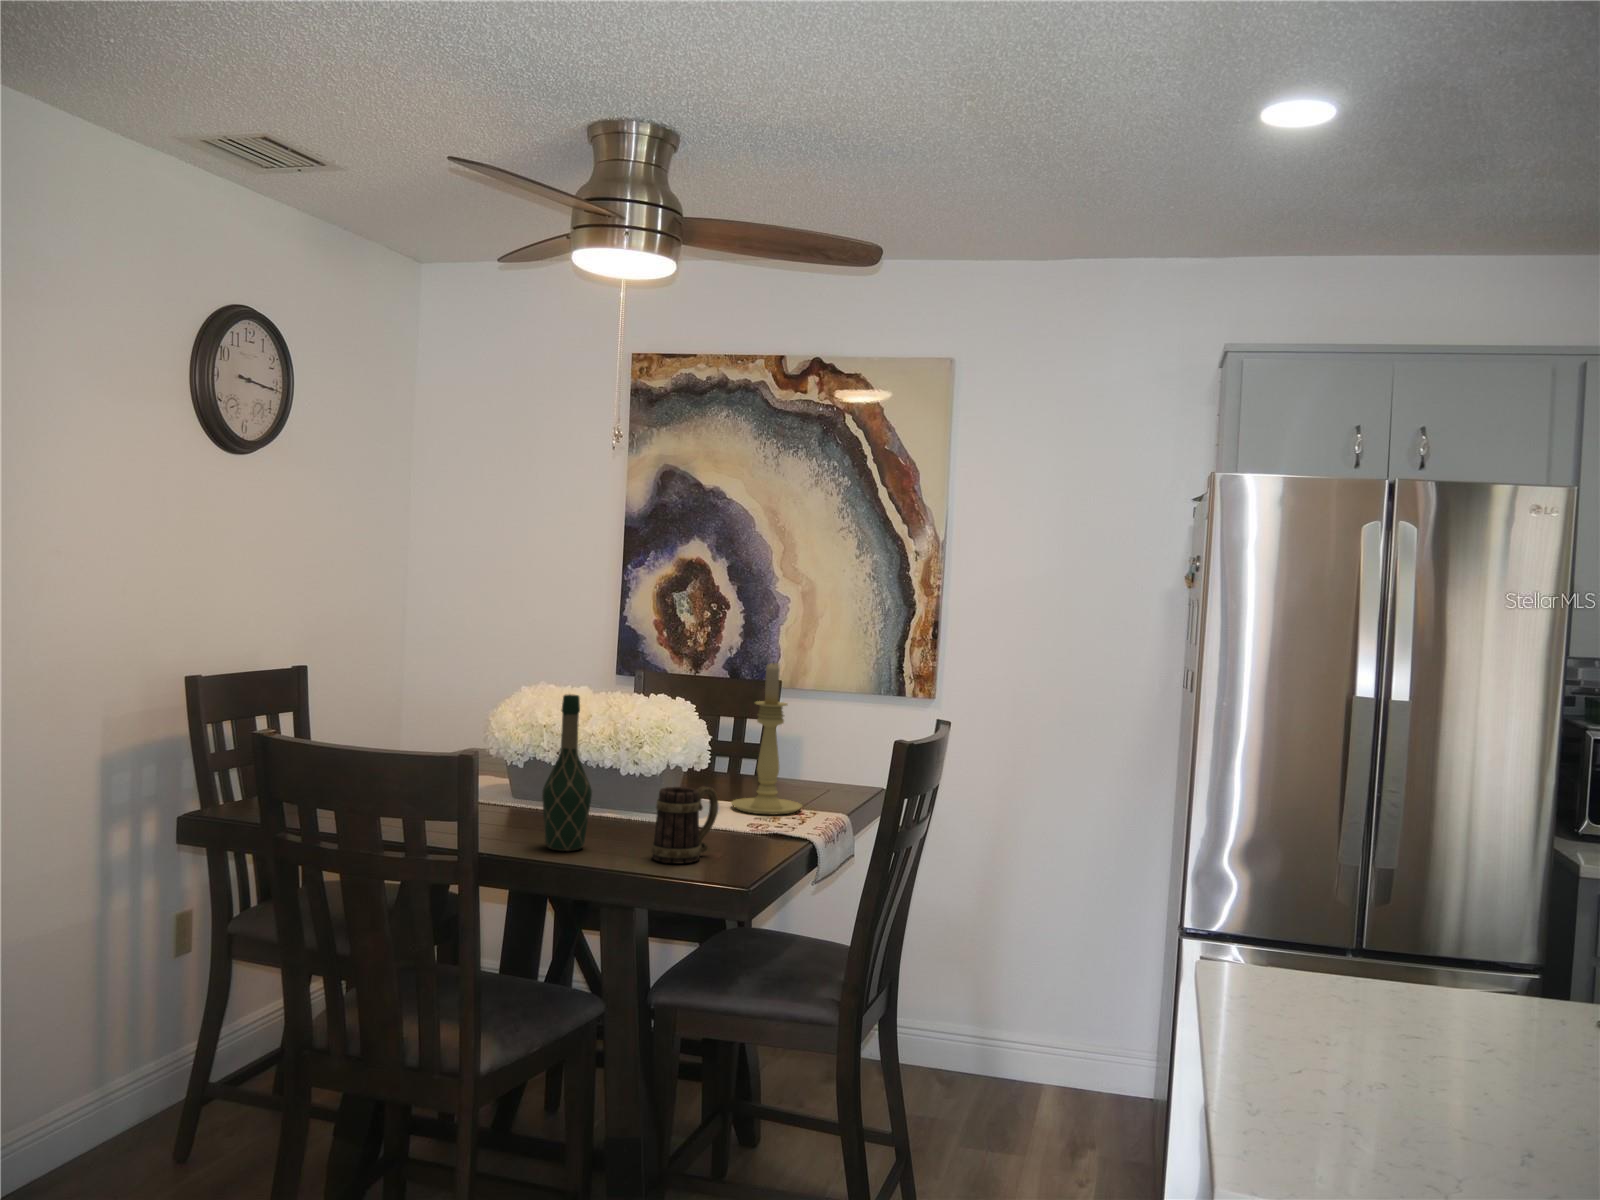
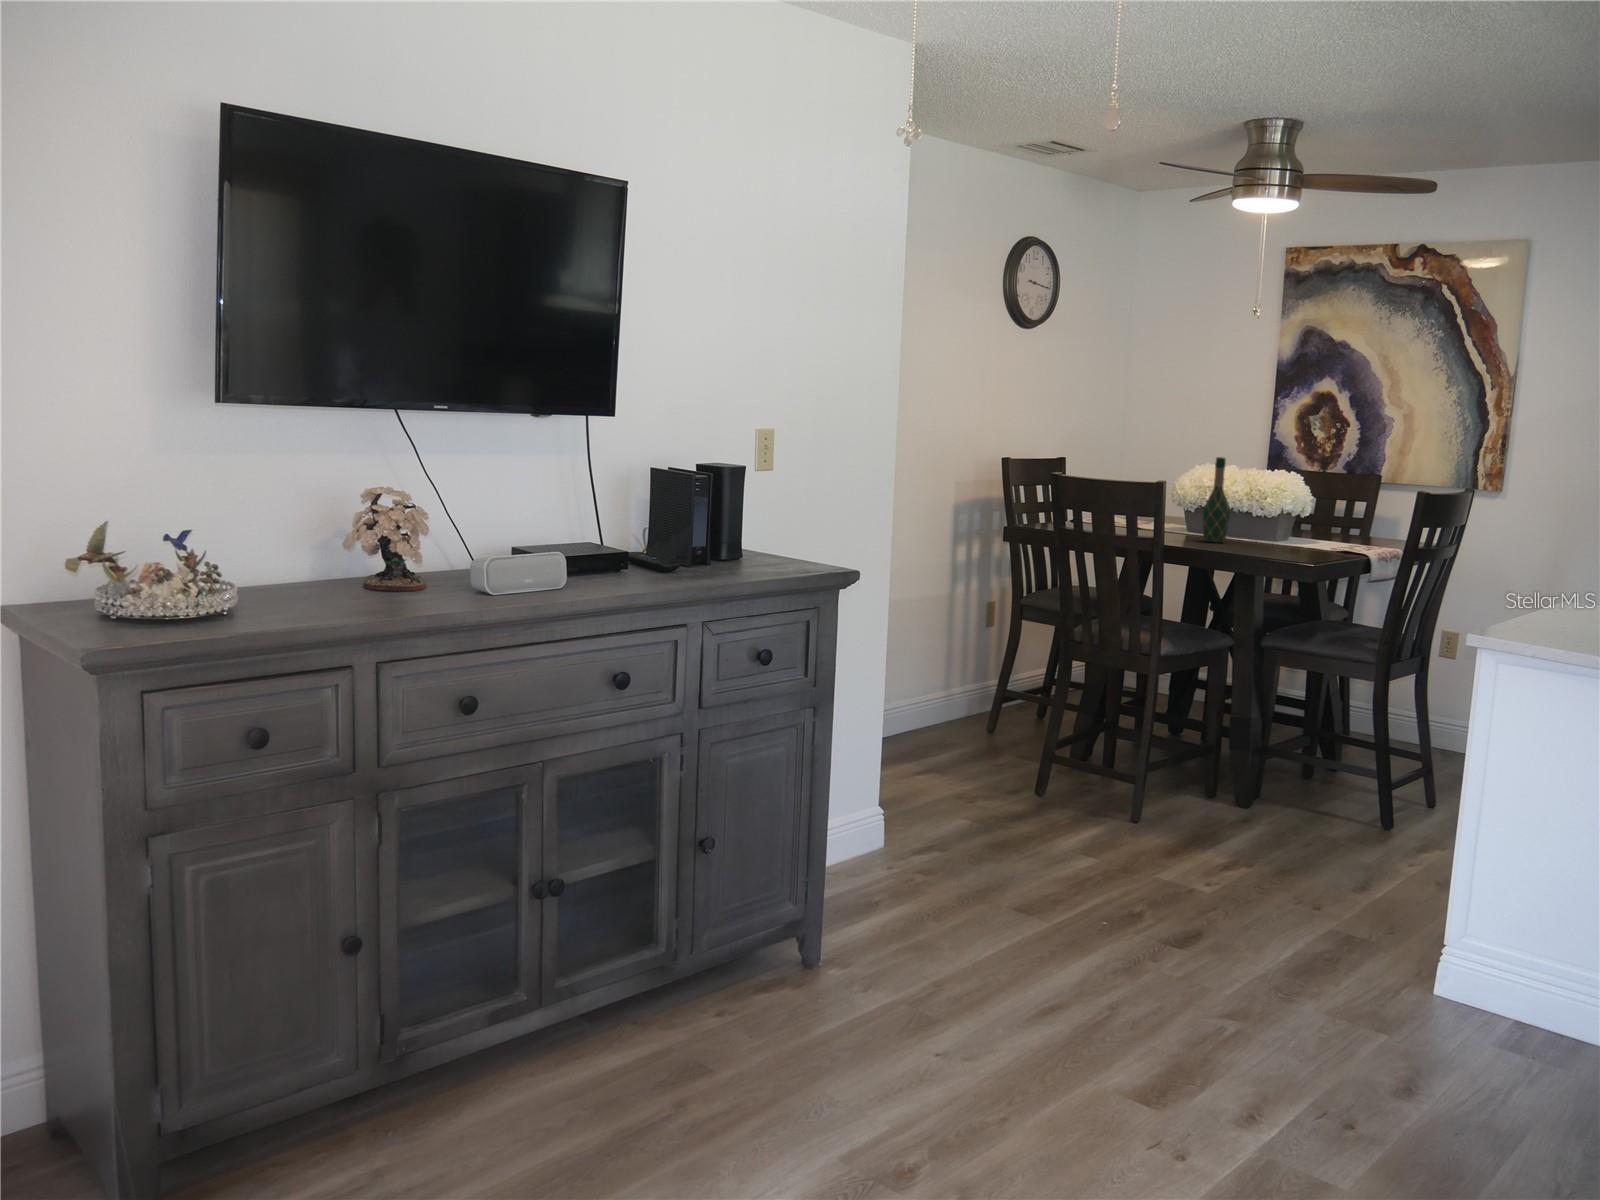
candle holder: present [731,663,802,815] -> none [1324,449,1372,544]
mug: present [652,786,718,864] -> none [1262,509,1303,549]

